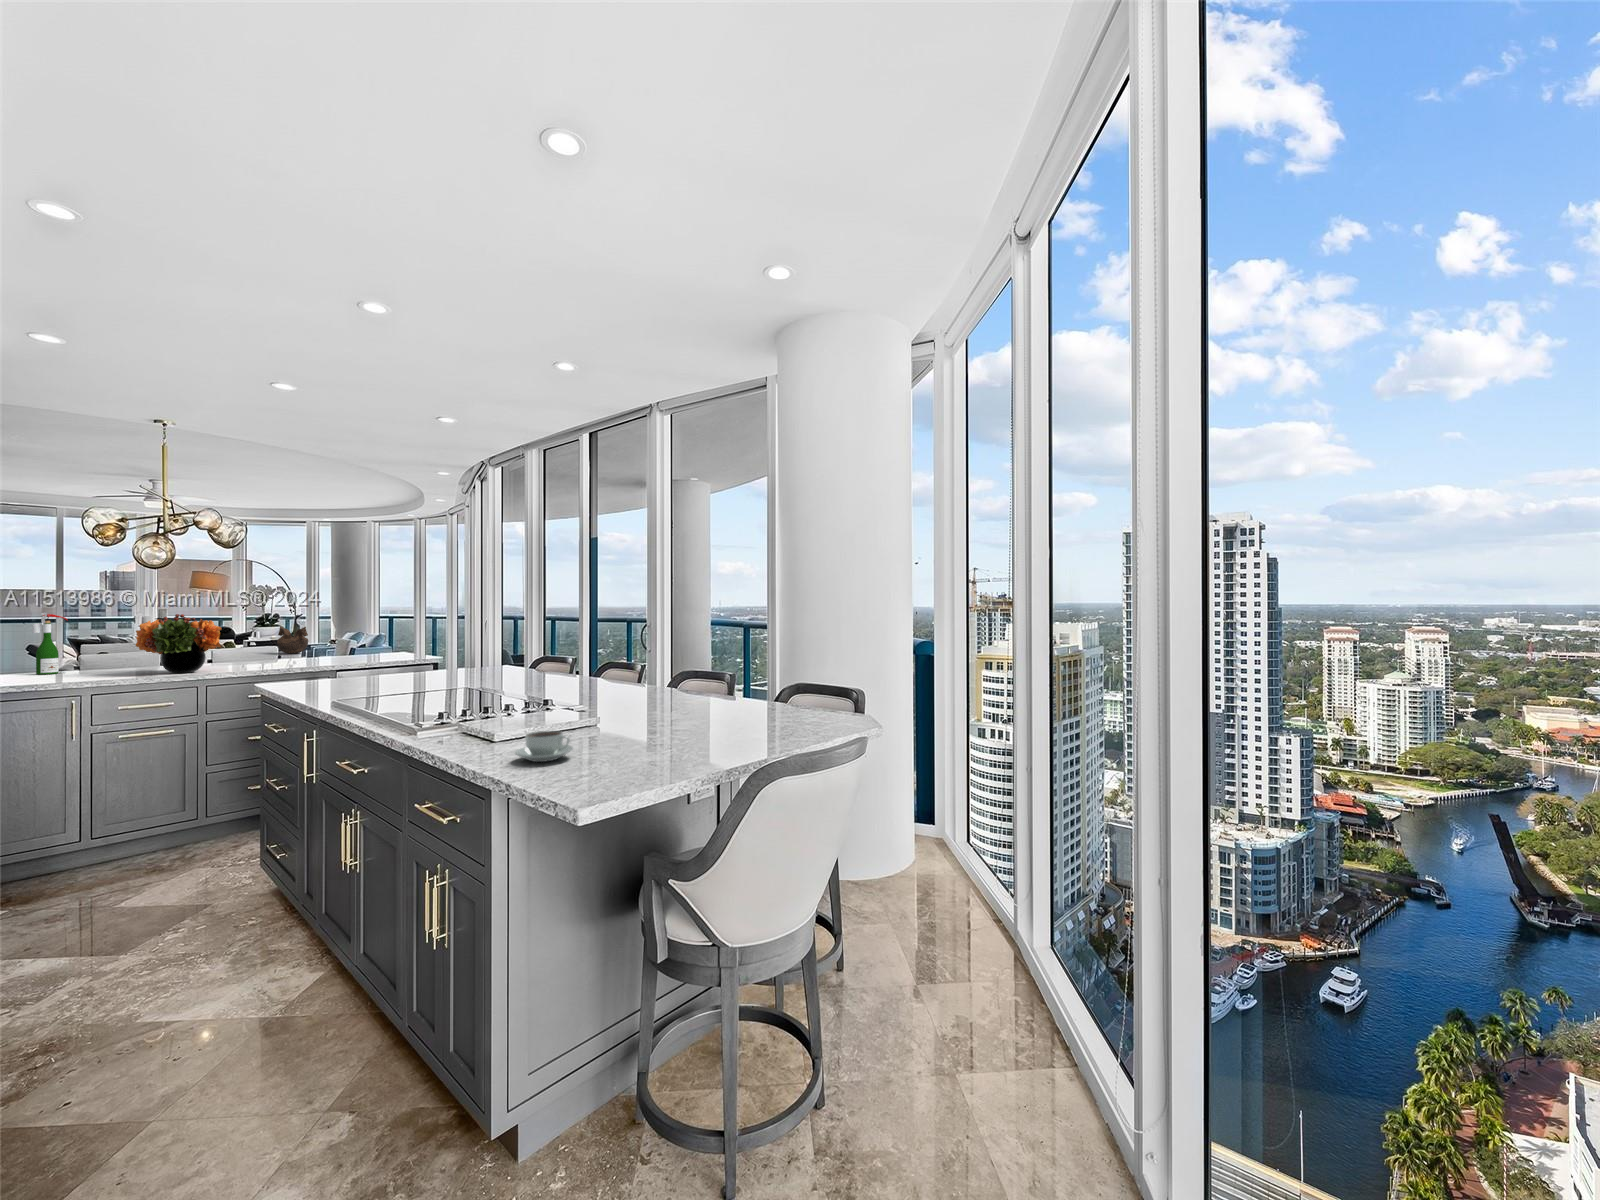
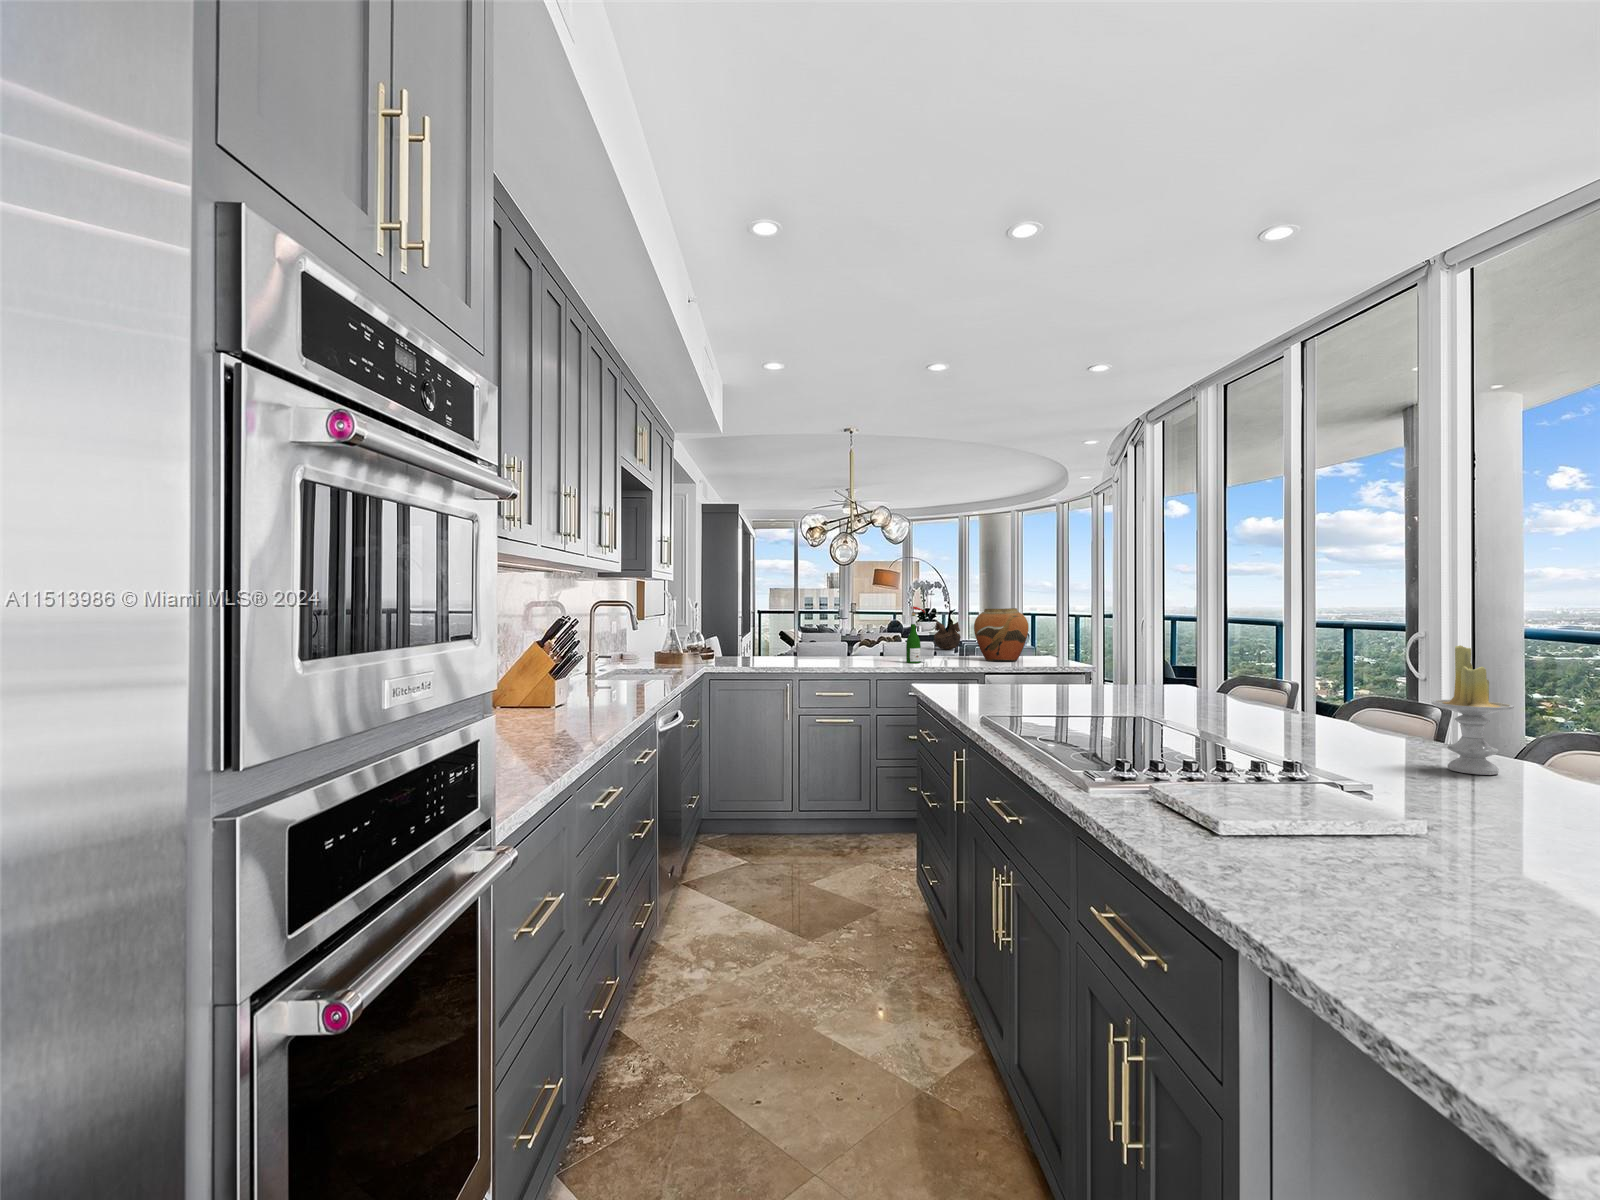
wine bottle: present [32,613,68,675] -> present [903,605,925,663]
flower arrangement: present [136,614,222,673] -> none [824,607,888,665]
vase: none [324,614,380,661] -> present [974,608,1028,661]
candle: none [622,634,657,702] -> present [1431,645,1514,775]
coffee cup: present [515,731,573,762] -> none [1282,834,1418,905]

